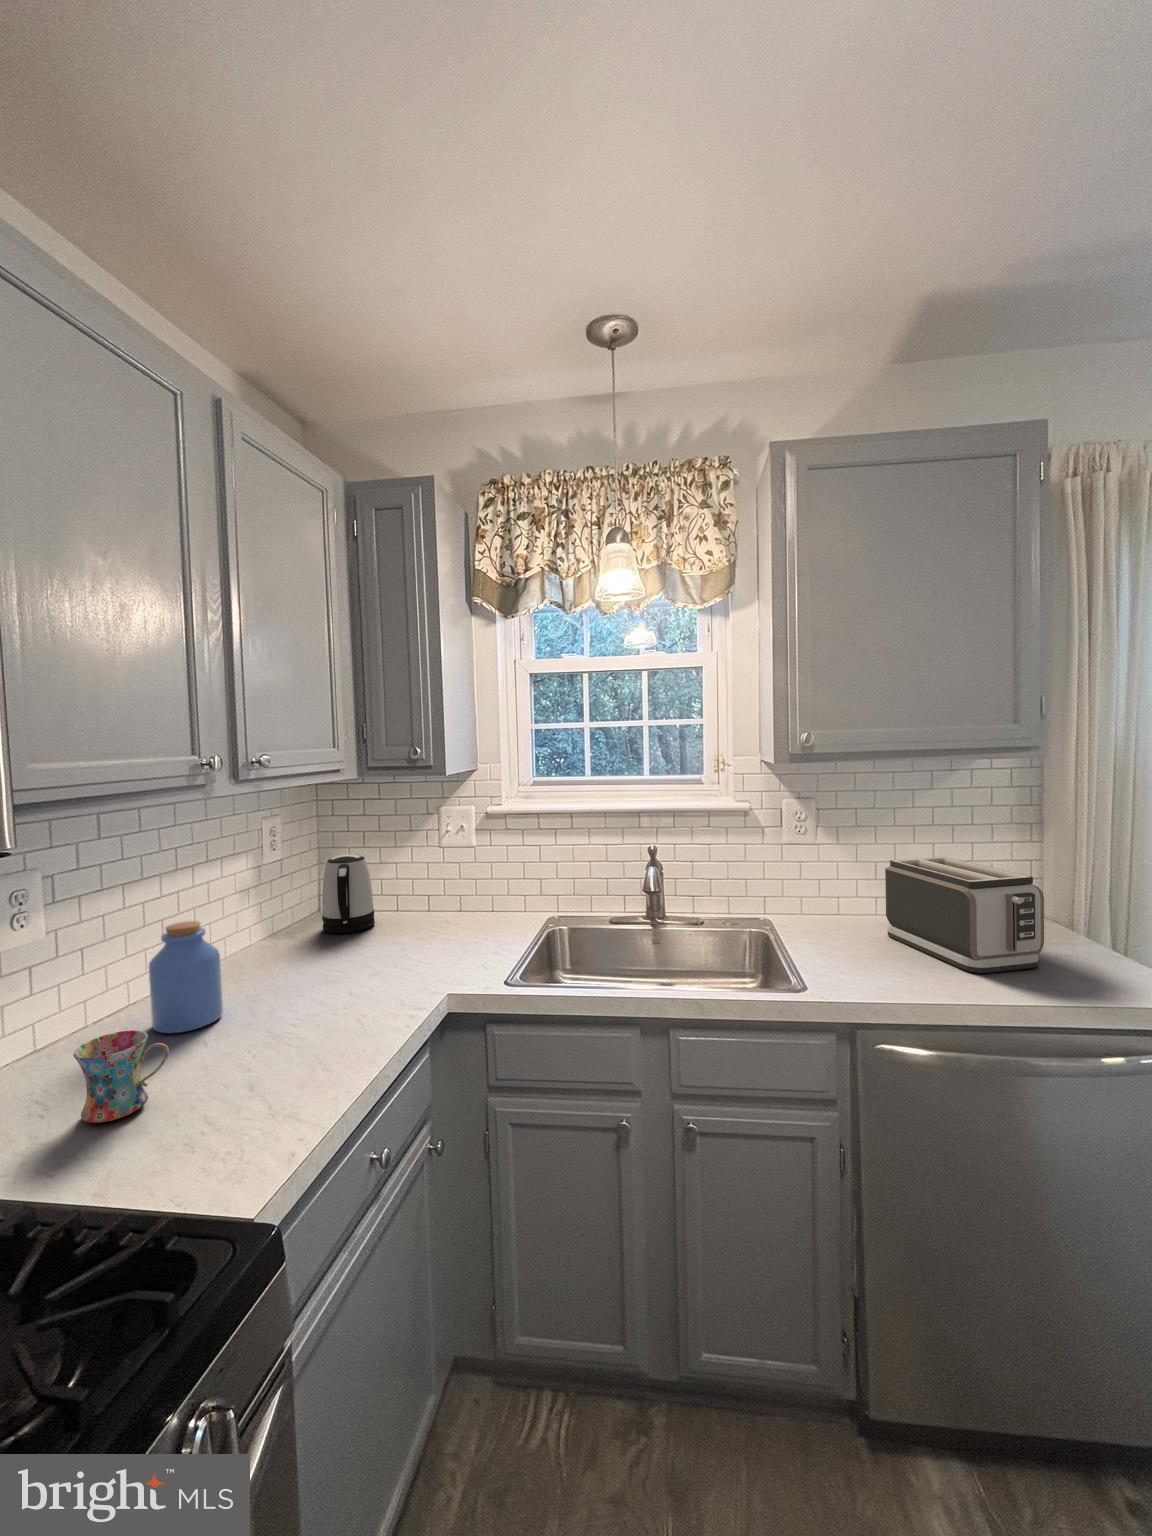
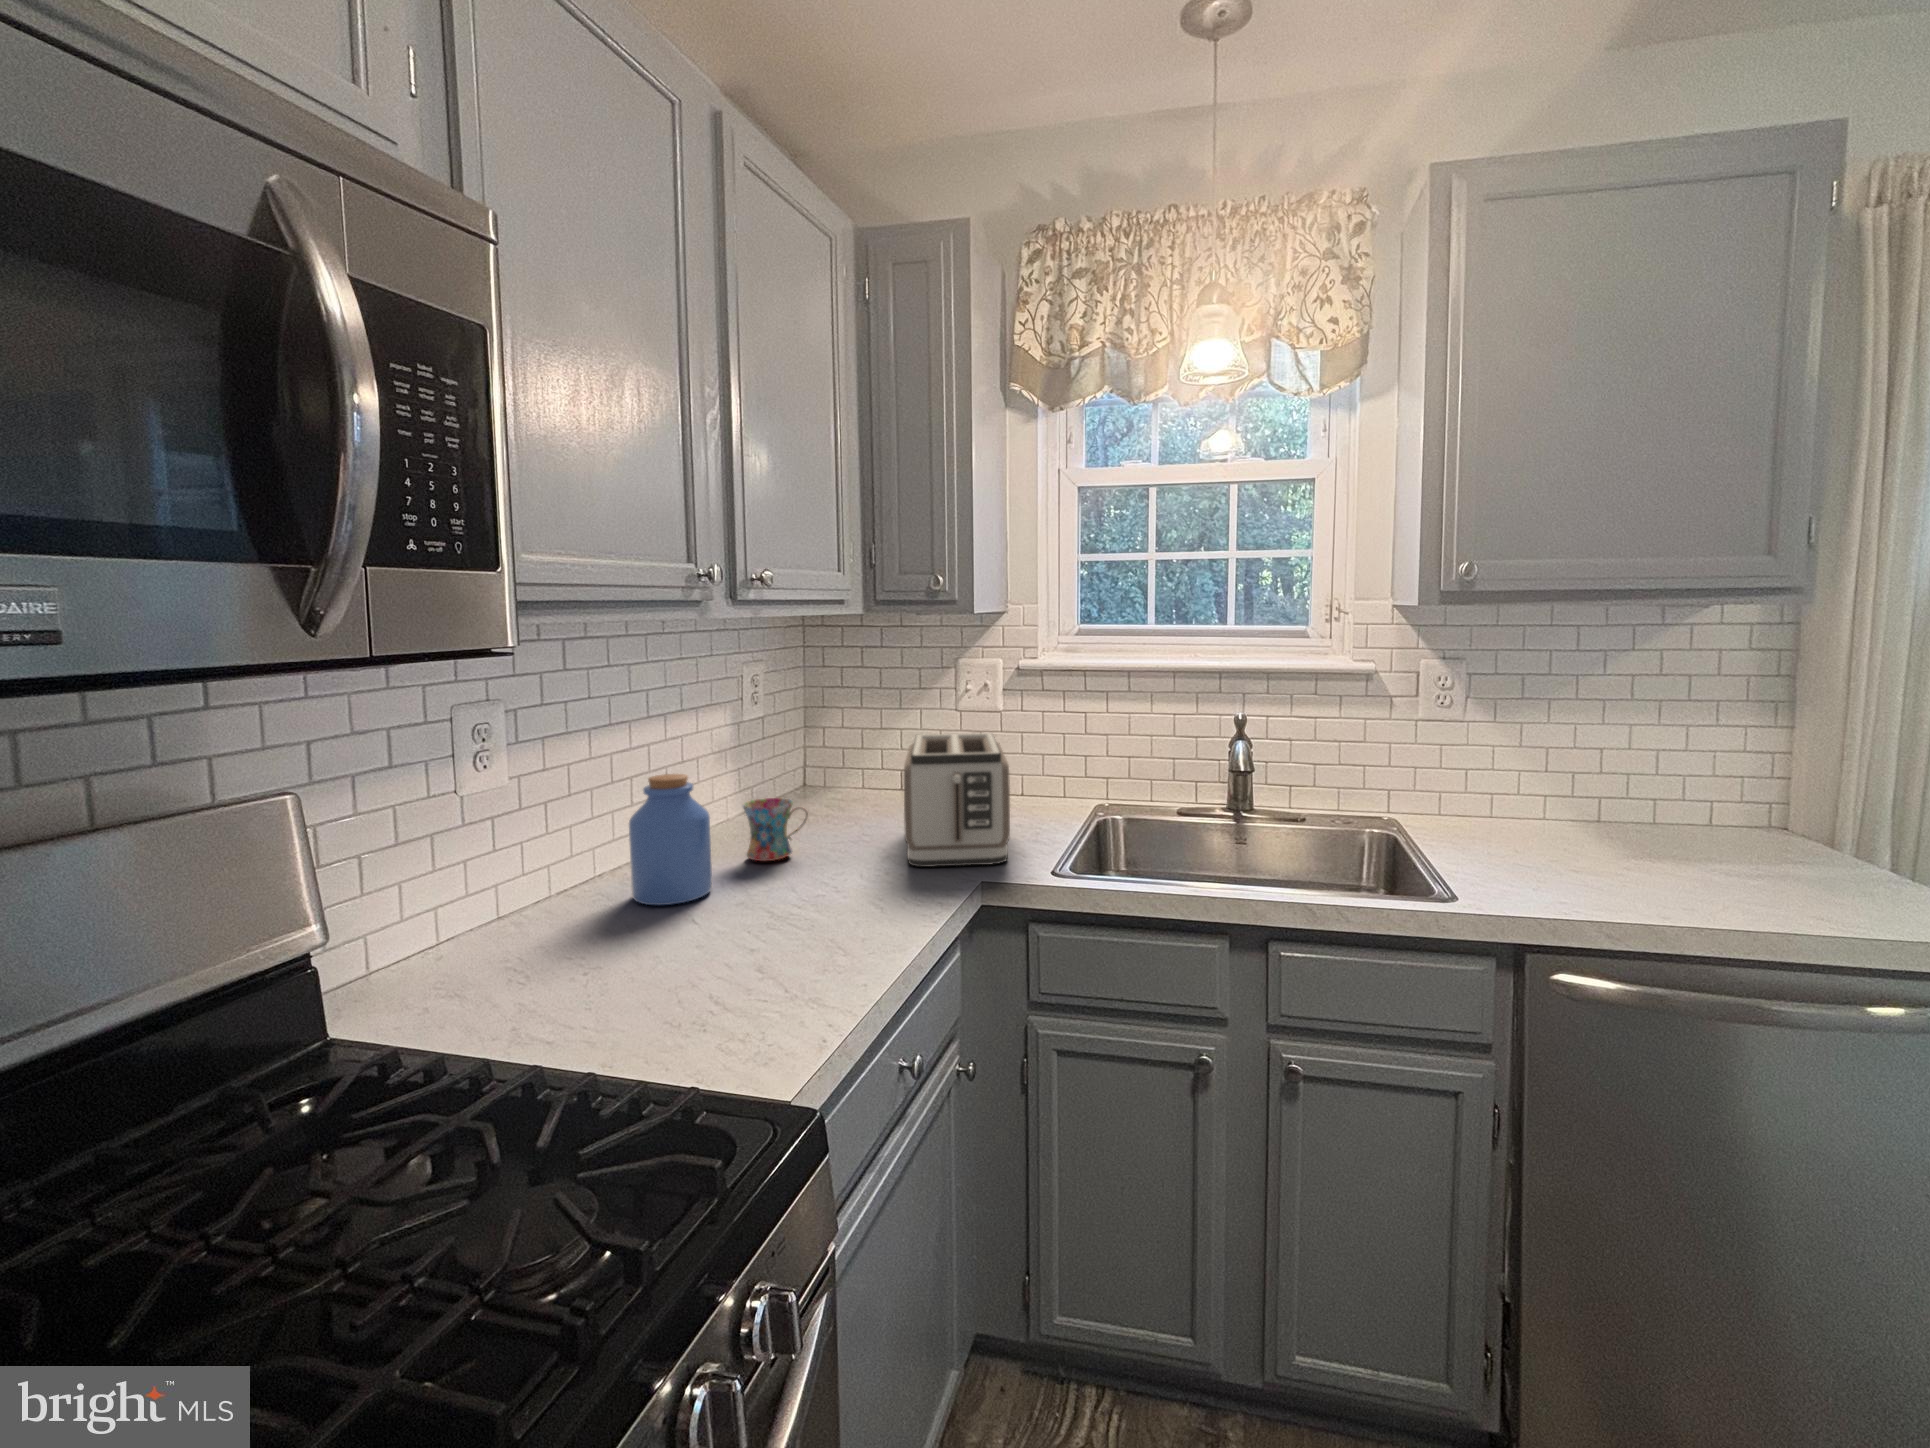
kettle: present [322,855,375,933] -> none [811,716,875,813]
toaster: present [885,857,1044,973] -> present [904,733,1010,867]
mug: present [73,1030,169,1123] -> present [743,798,808,861]

